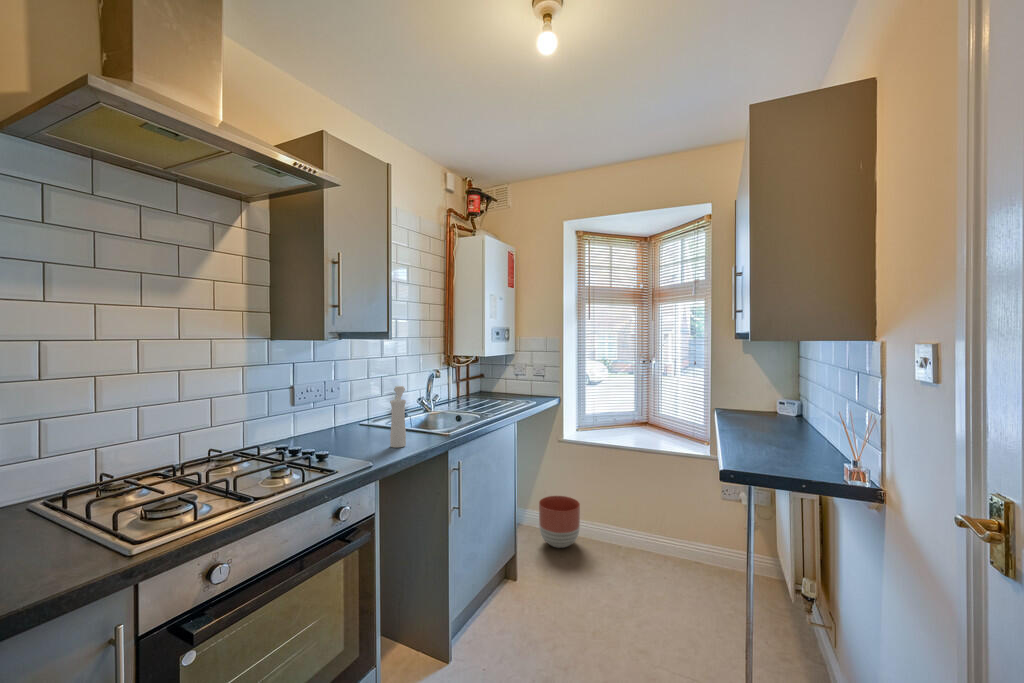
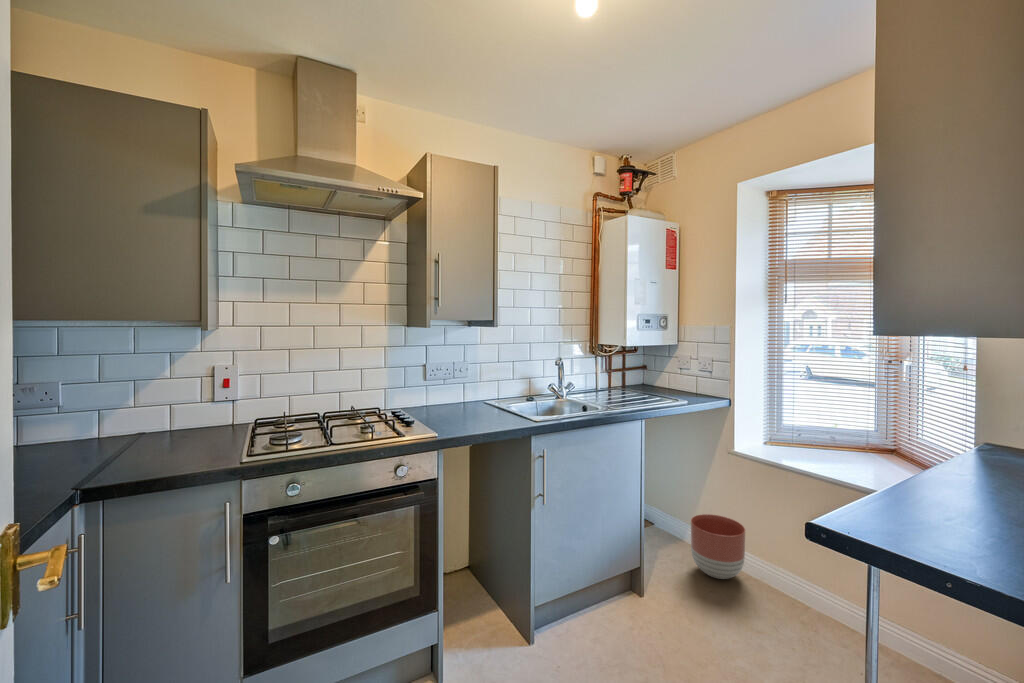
pepper mill: present [390,386,406,448] -> none [474,369,498,424]

